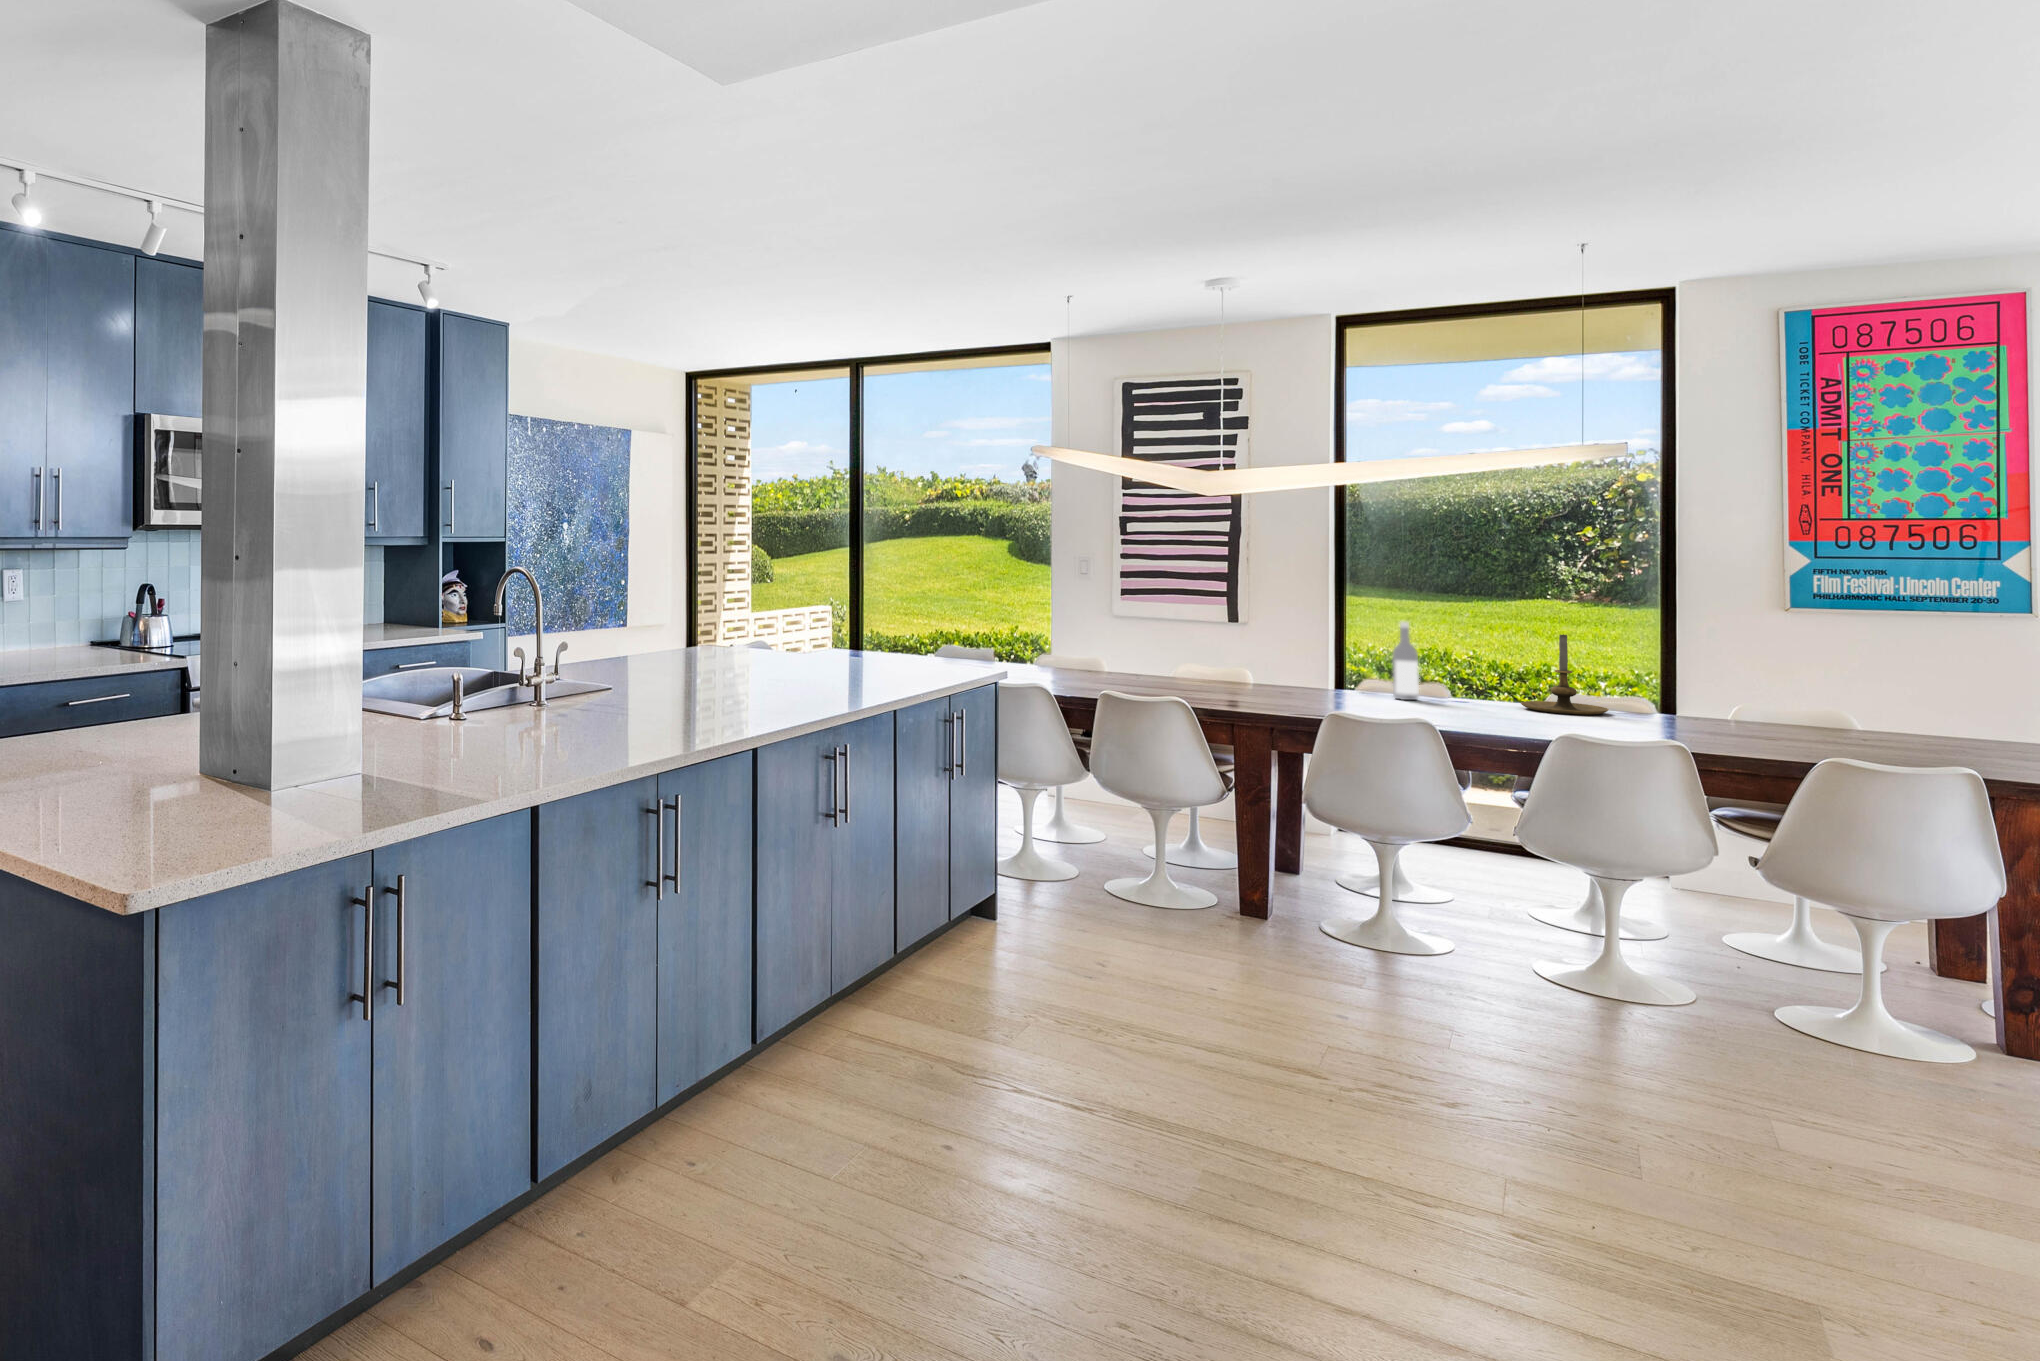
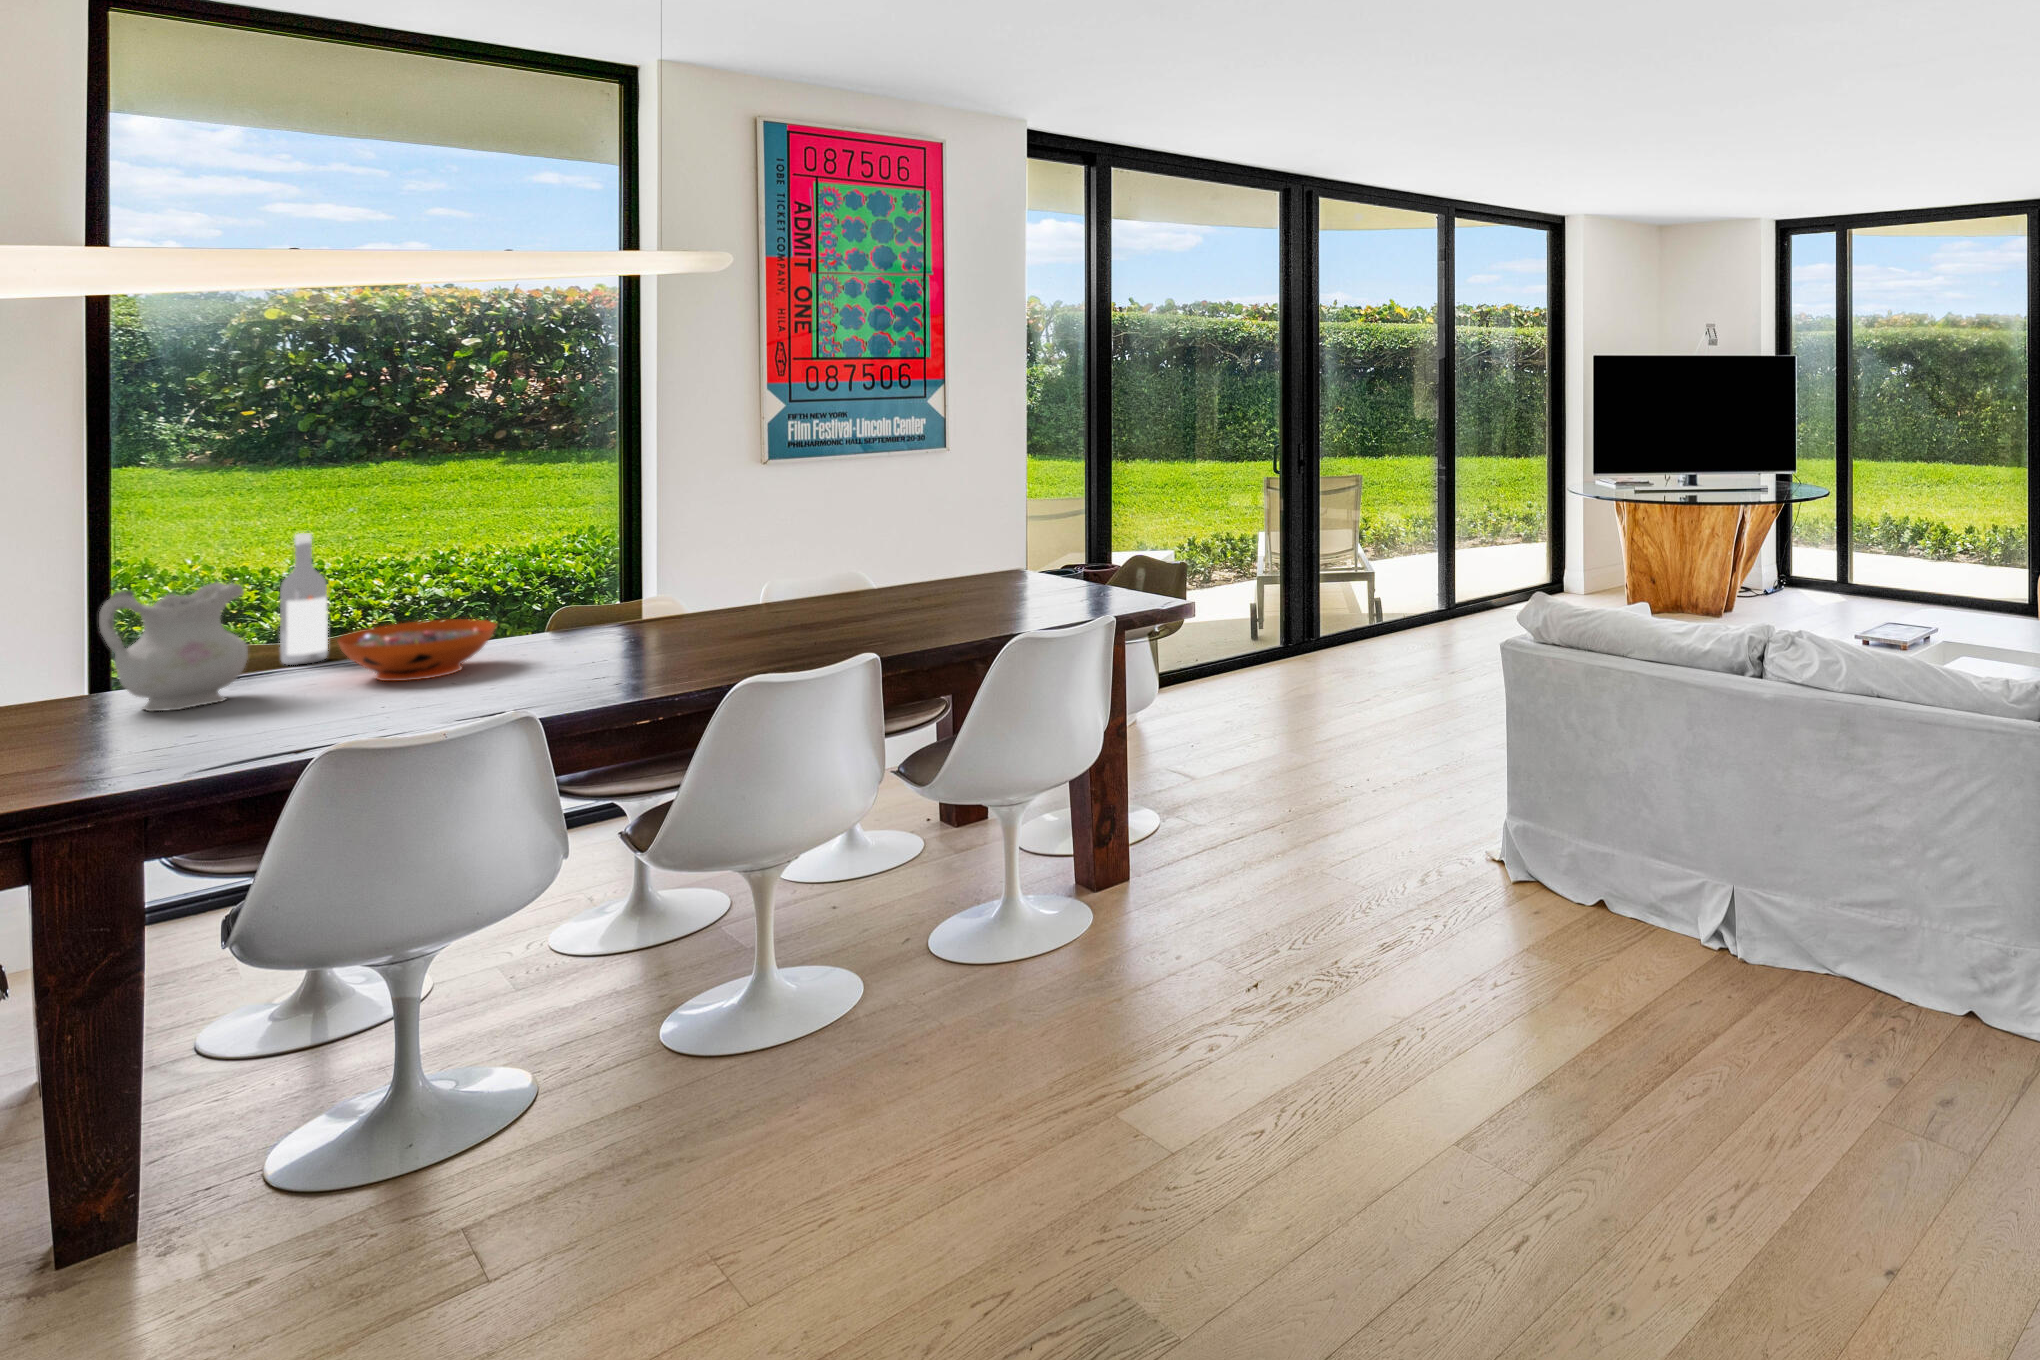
candle holder: present [1521,634,1609,715] -> none [492,526,611,643]
ceramic pitcher: none [1301,637,1370,705] -> present [99,583,248,711]
decorative bowl: none [1416,681,1514,715] -> present [338,619,496,681]

